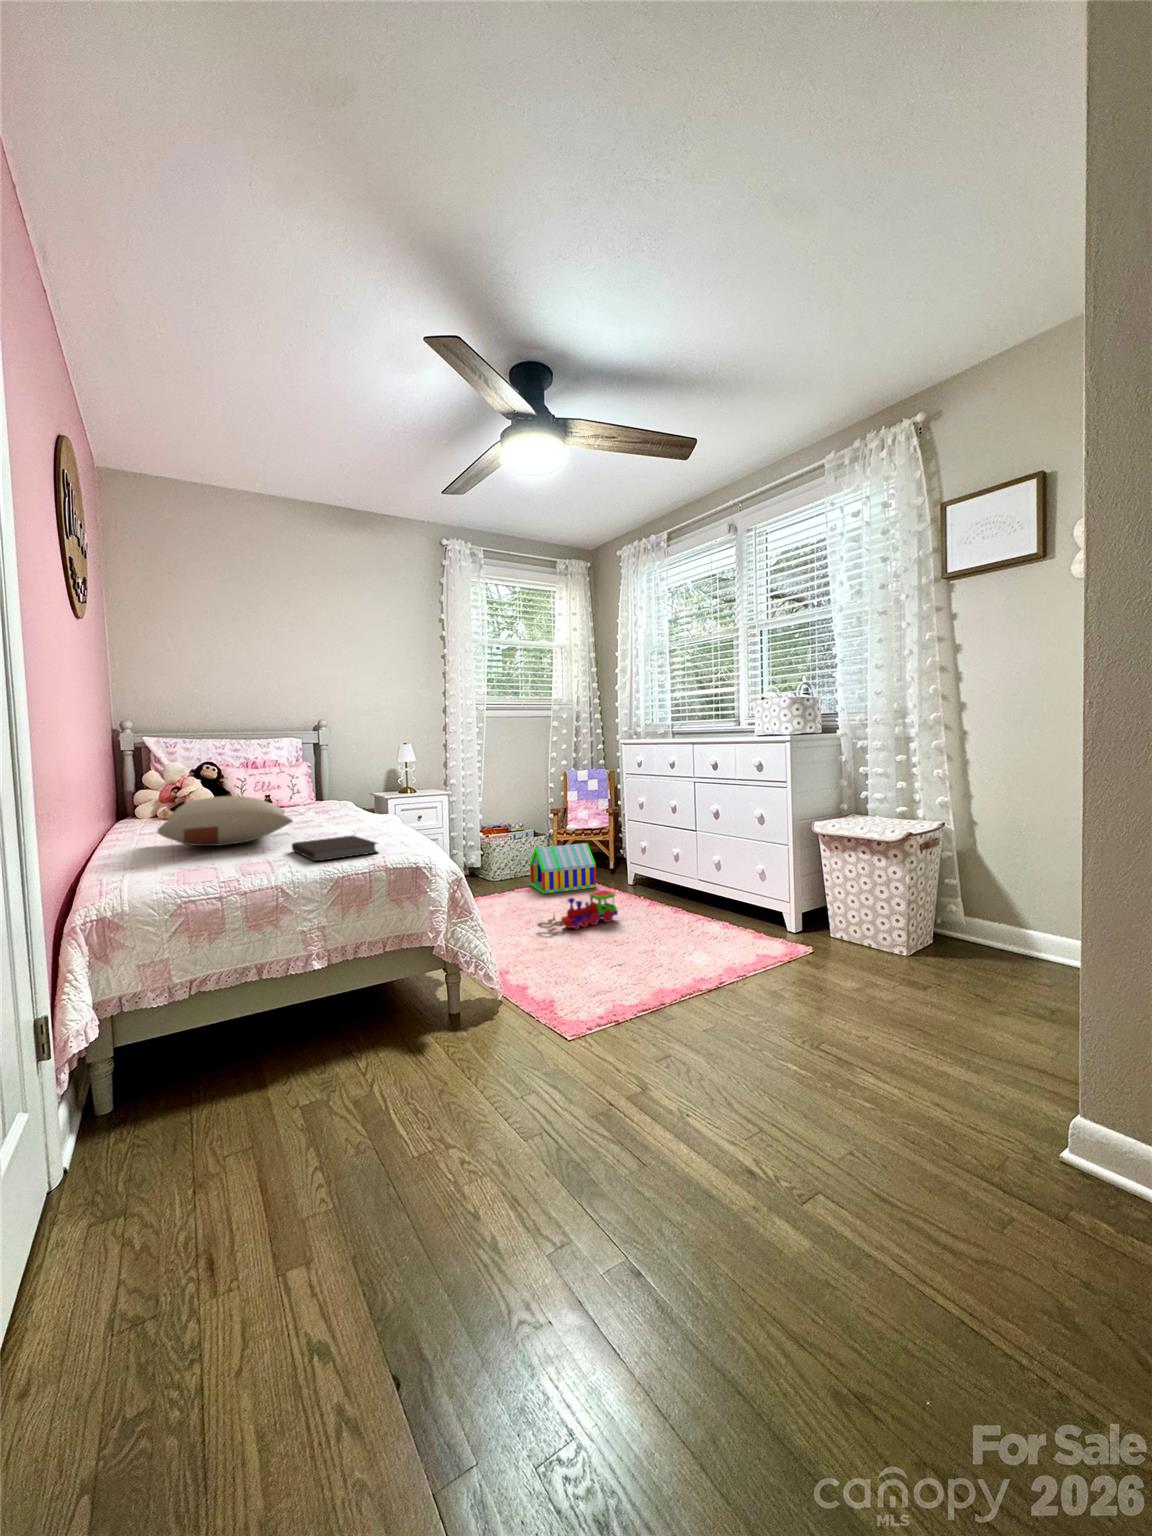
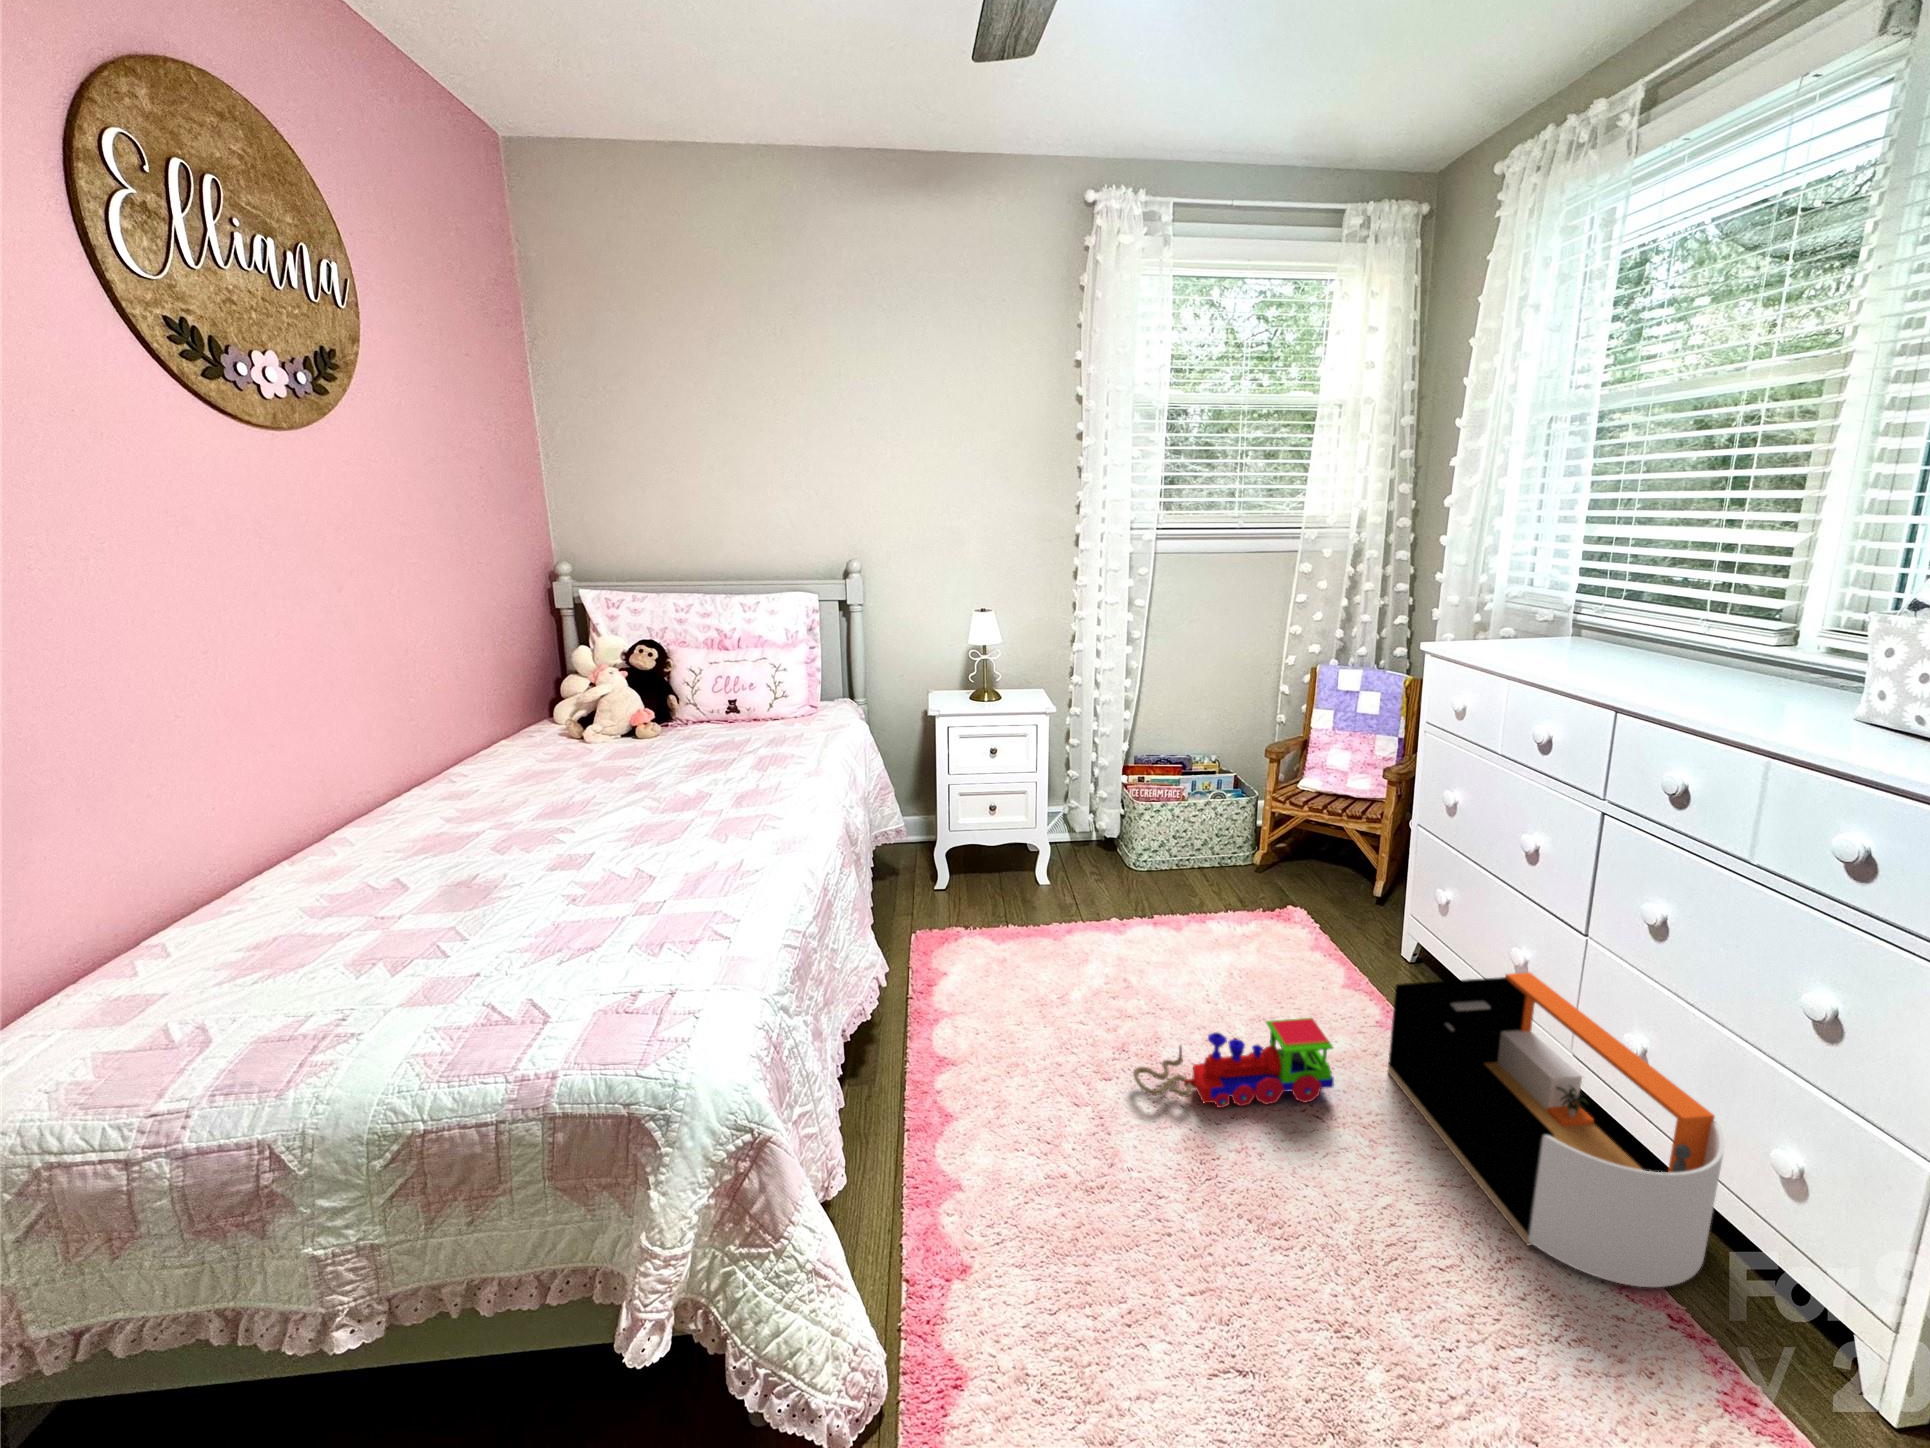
pillow: present [158,796,293,846] -> none [247,781,615,900]
notebook: present [292,836,378,861] -> none [371,936,610,1076]
toy house: present [530,843,596,894] -> none [1200,839,1332,942]
storage bin: none [634,861,746,933] -> present [1387,973,1725,1287]

